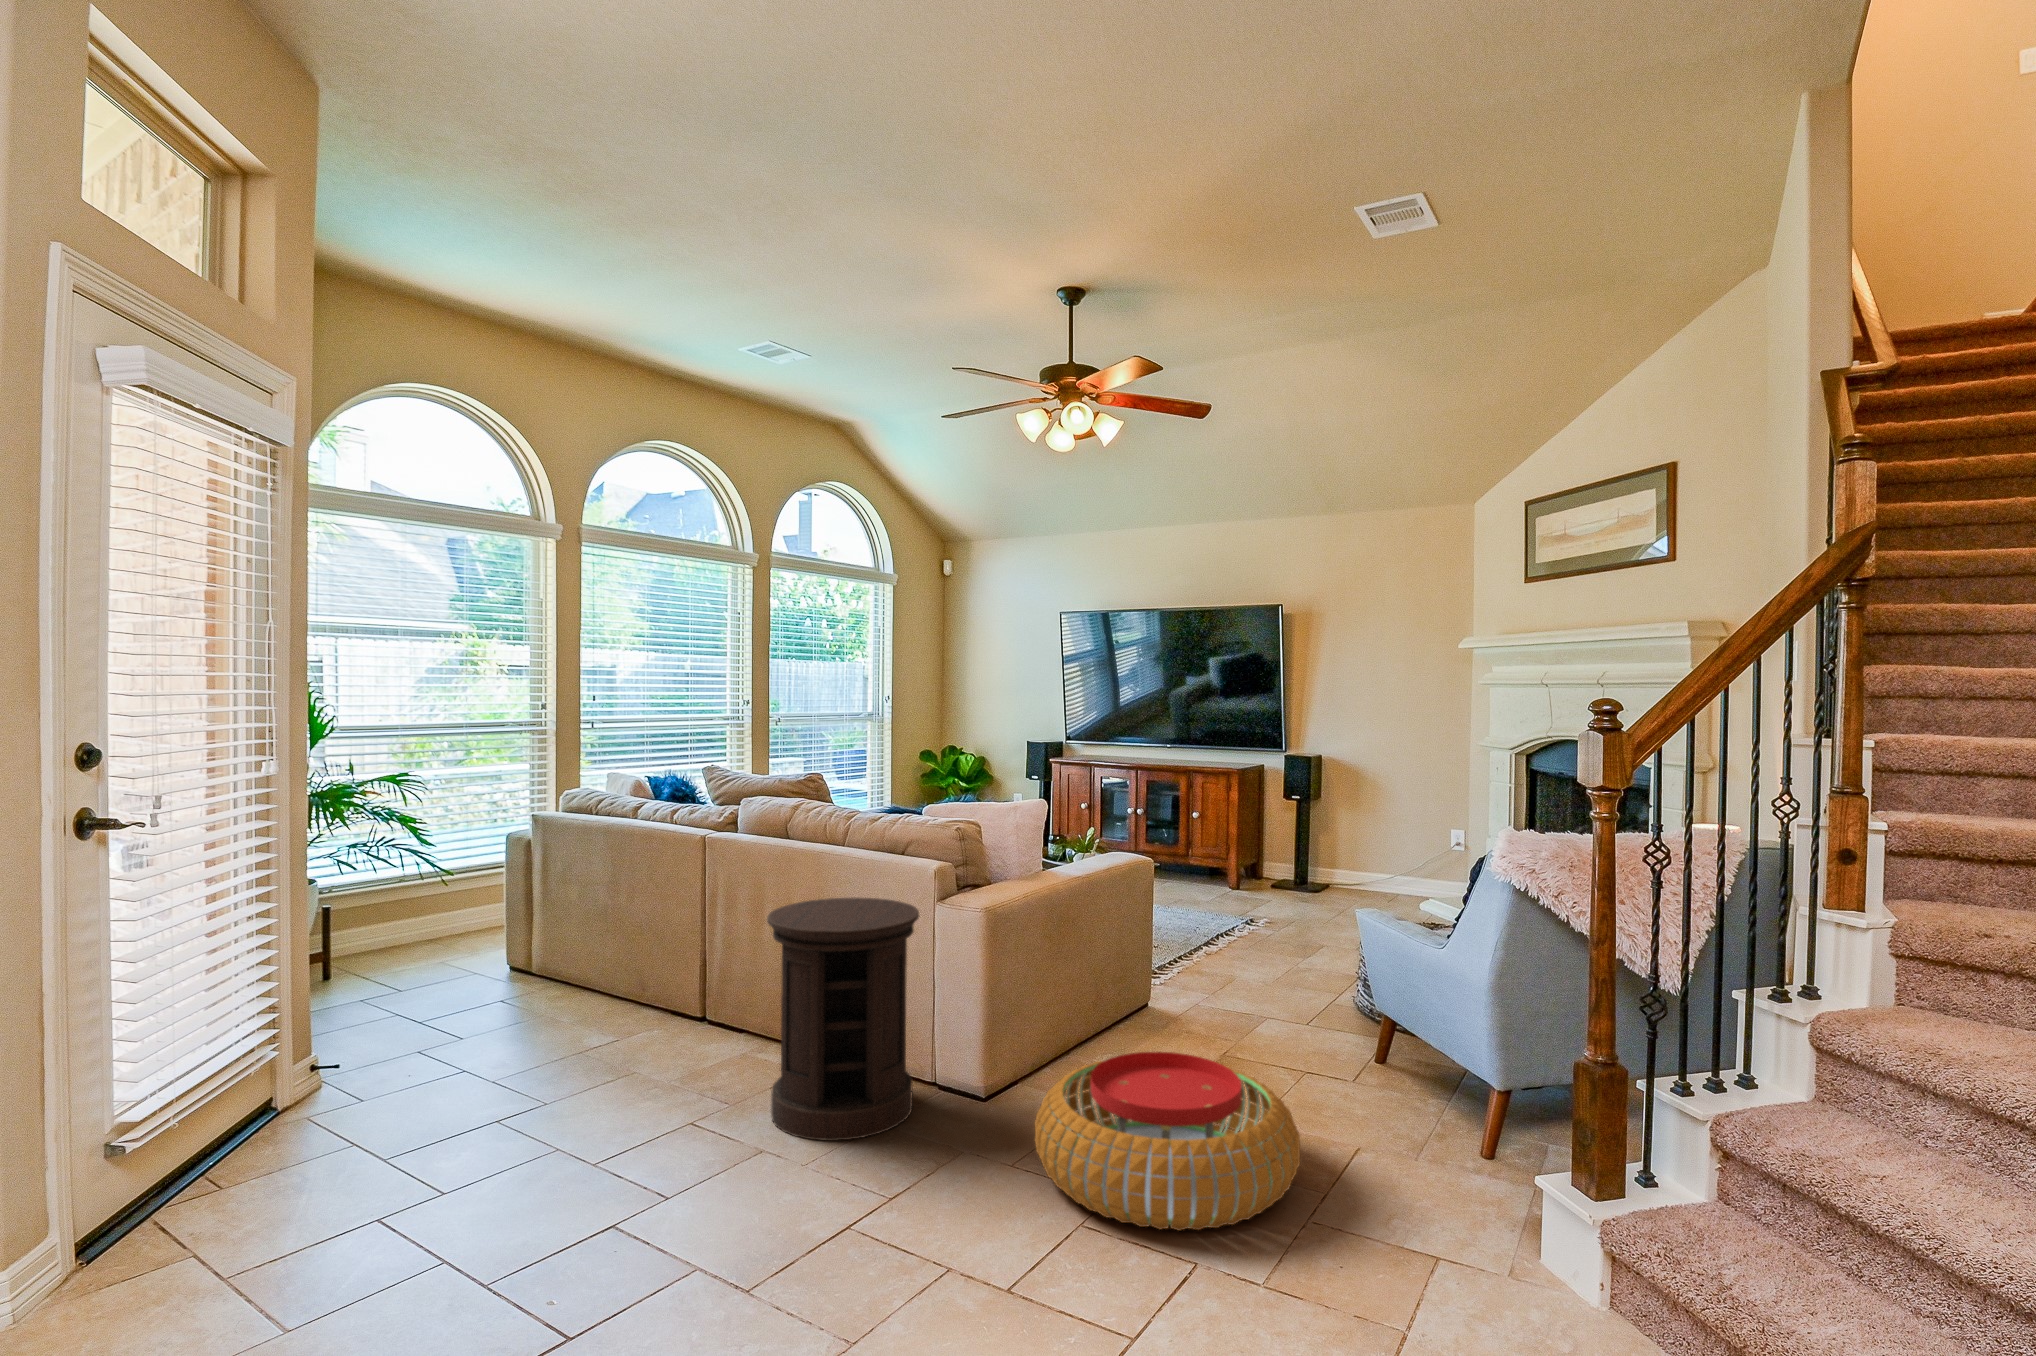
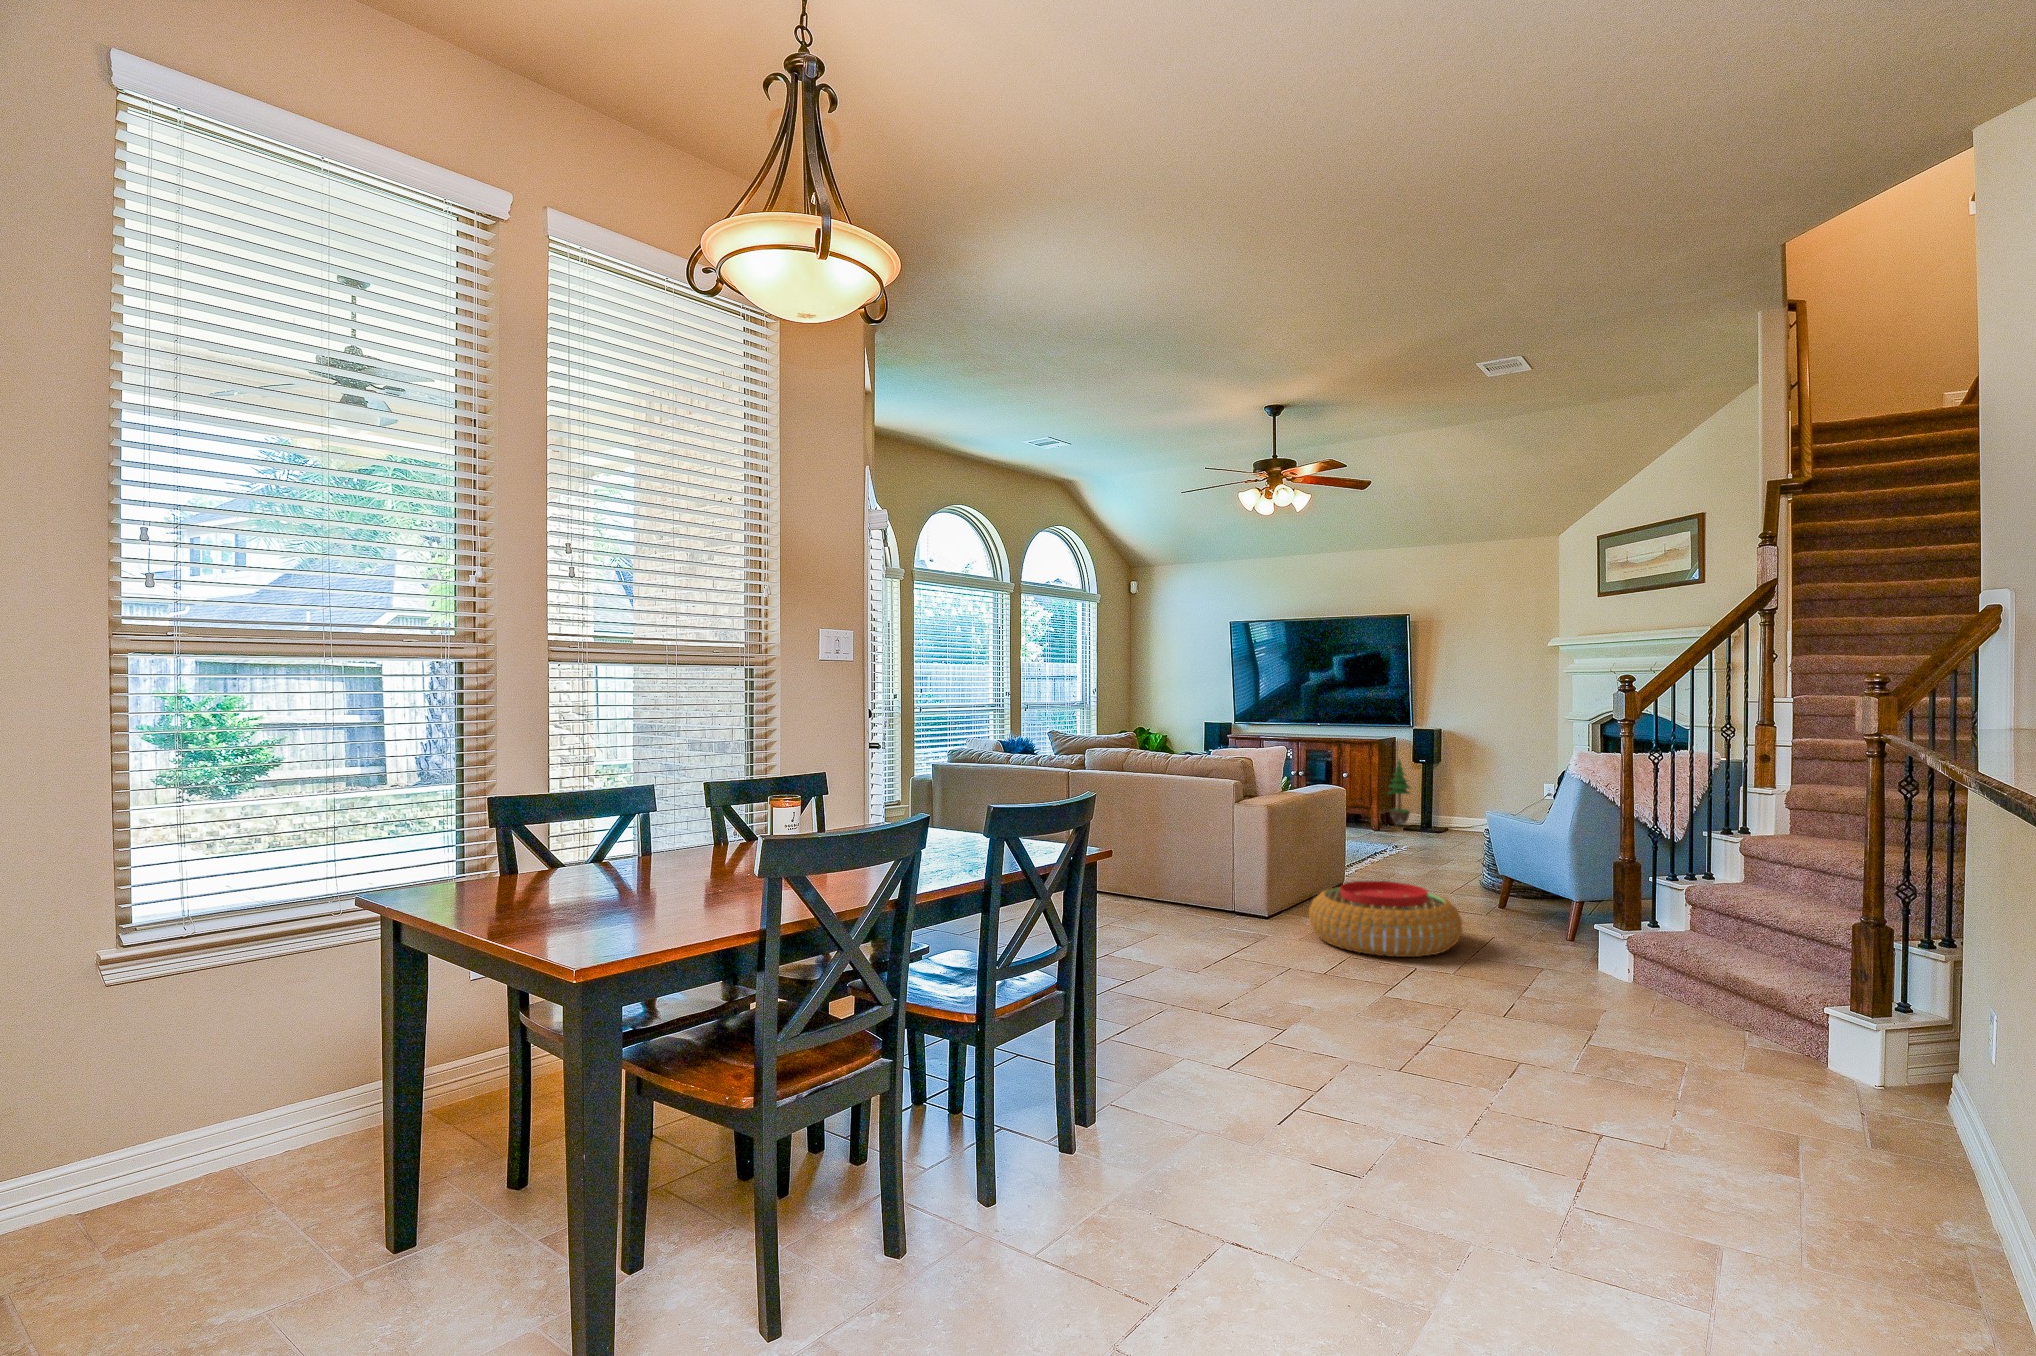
potted tree: none [1250,795,1283,886] -> present [1388,761,1410,826]
side table: present [767,898,919,1141] -> none [1140,801,1227,928]

